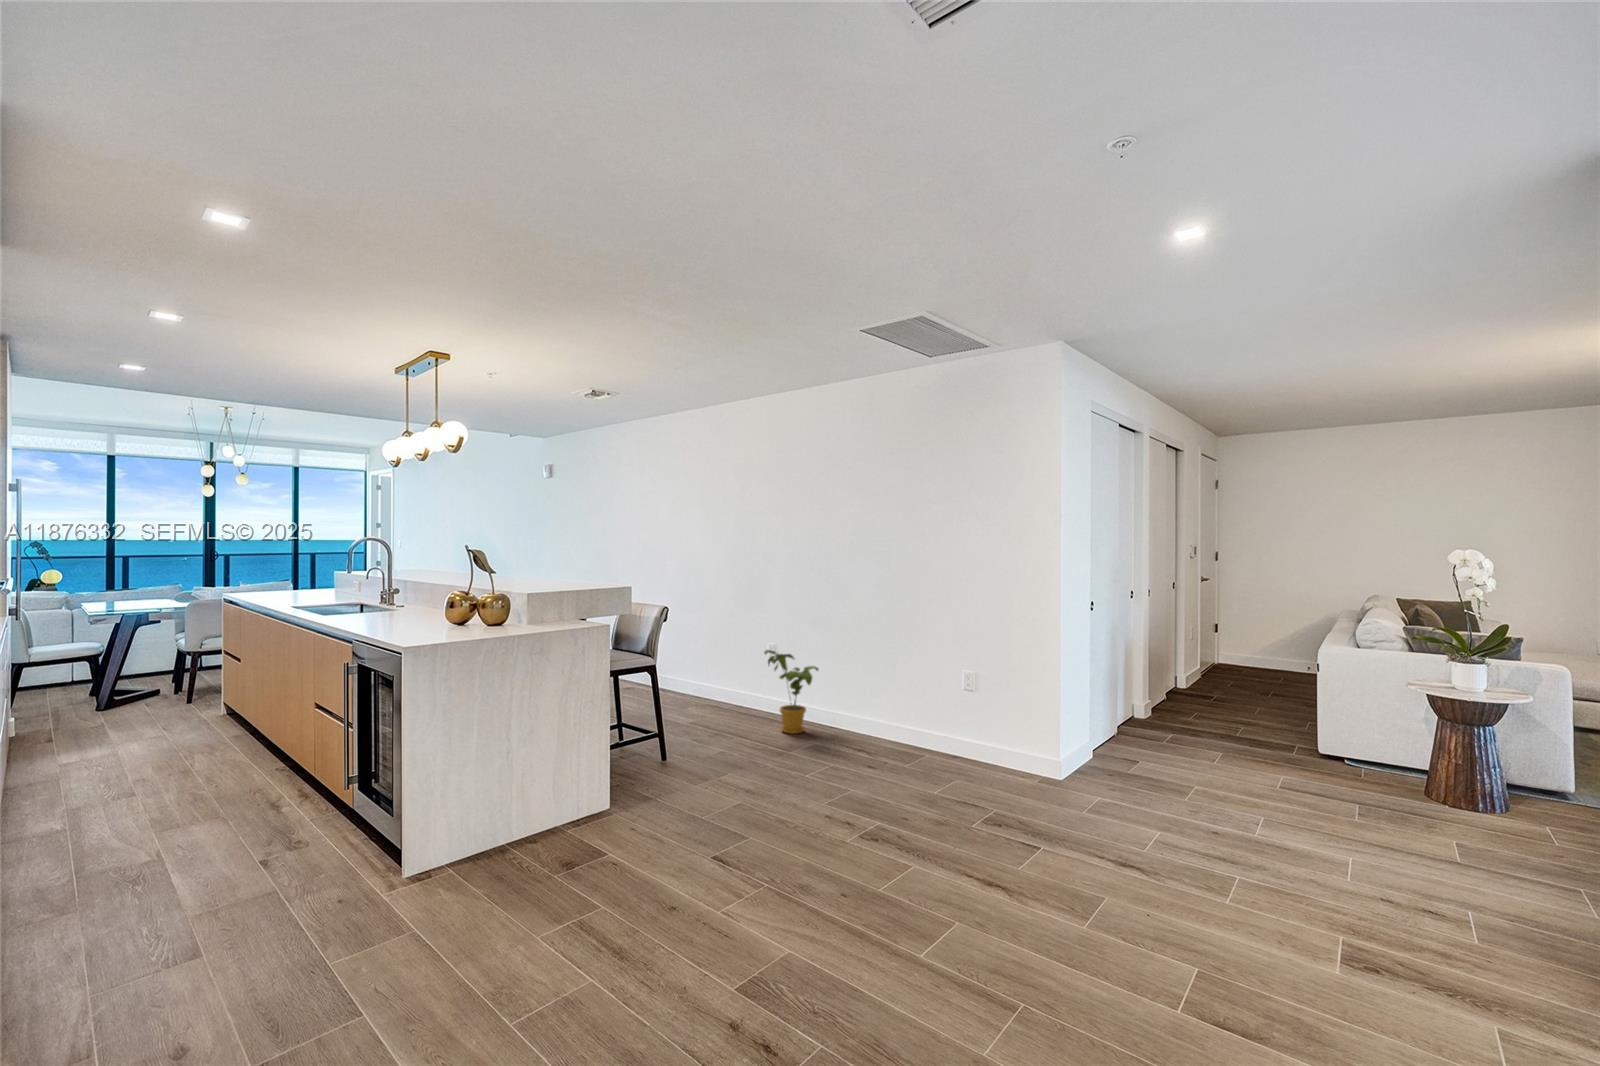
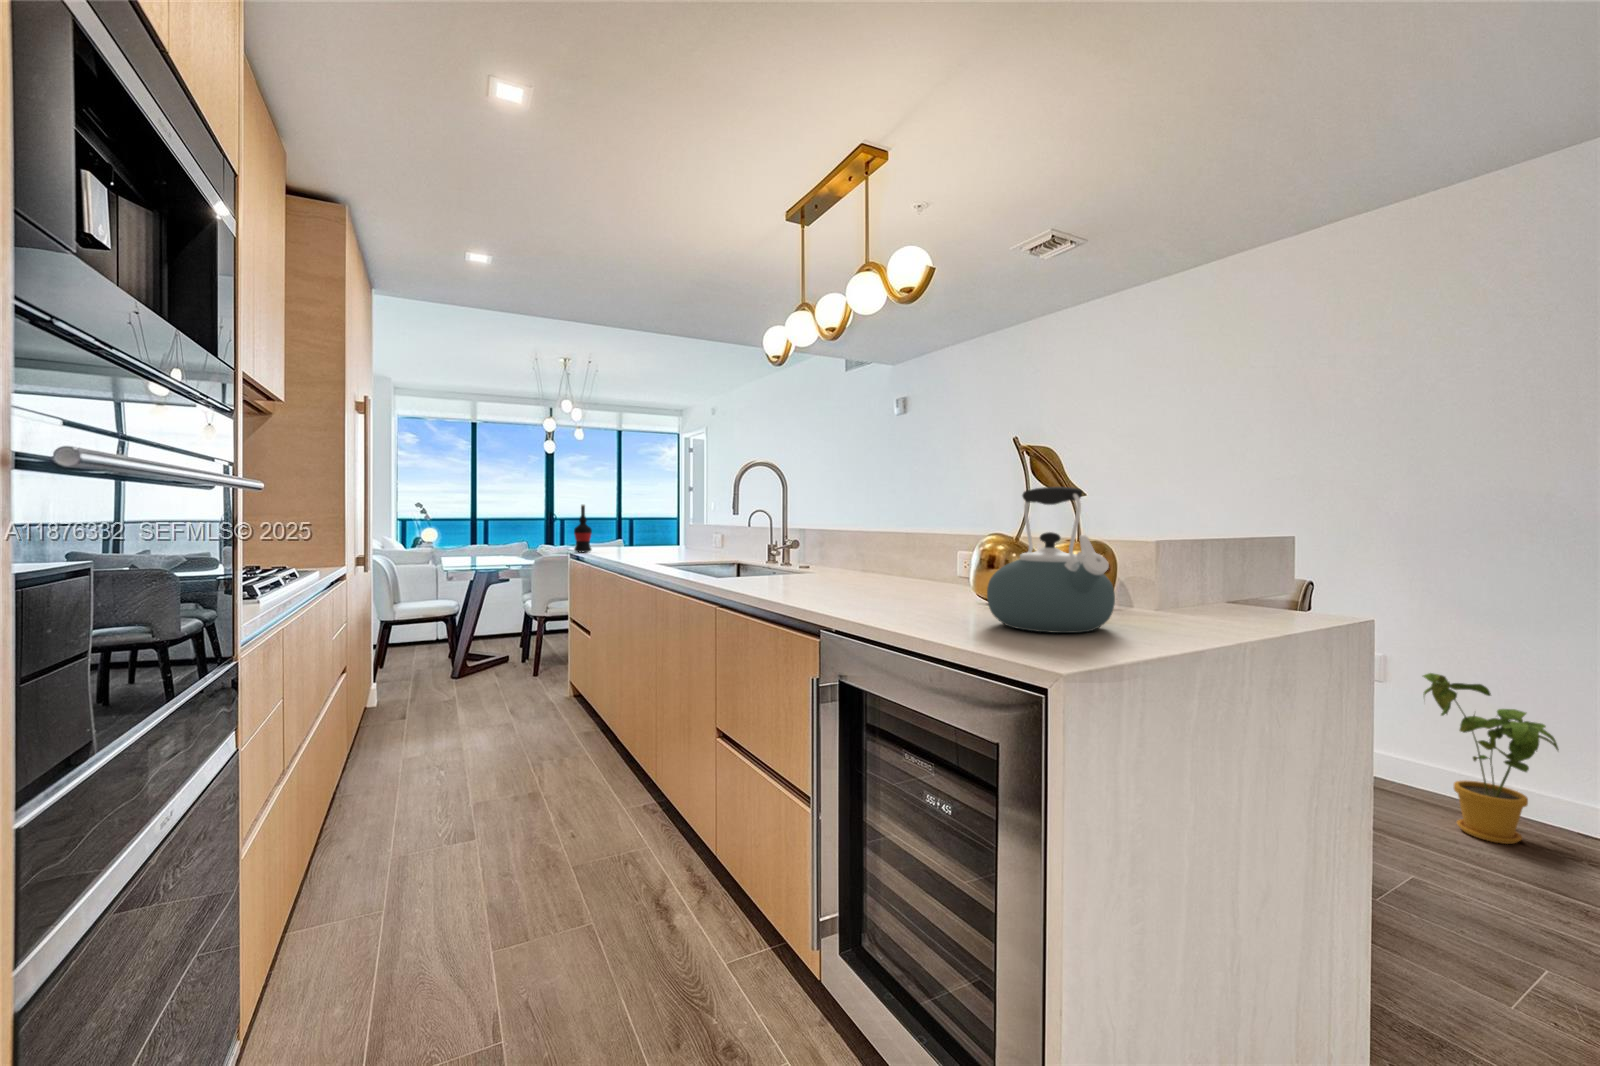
wine bottle: none [229,557,248,596] -> present [574,505,592,552]
kettle: none [415,578,469,636] -> present [987,487,1115,633]

